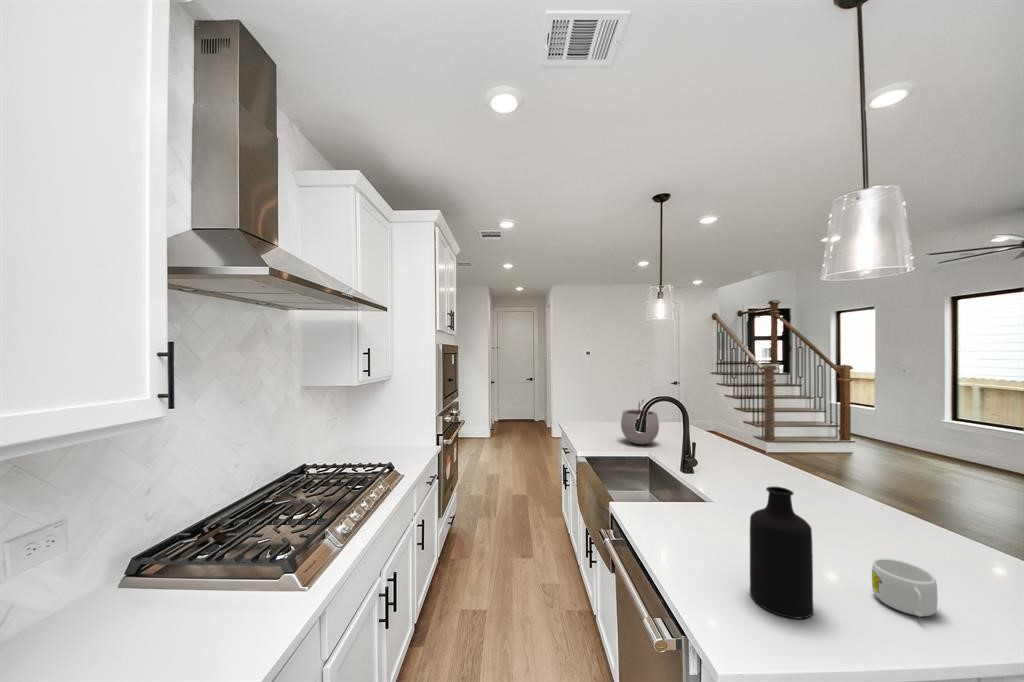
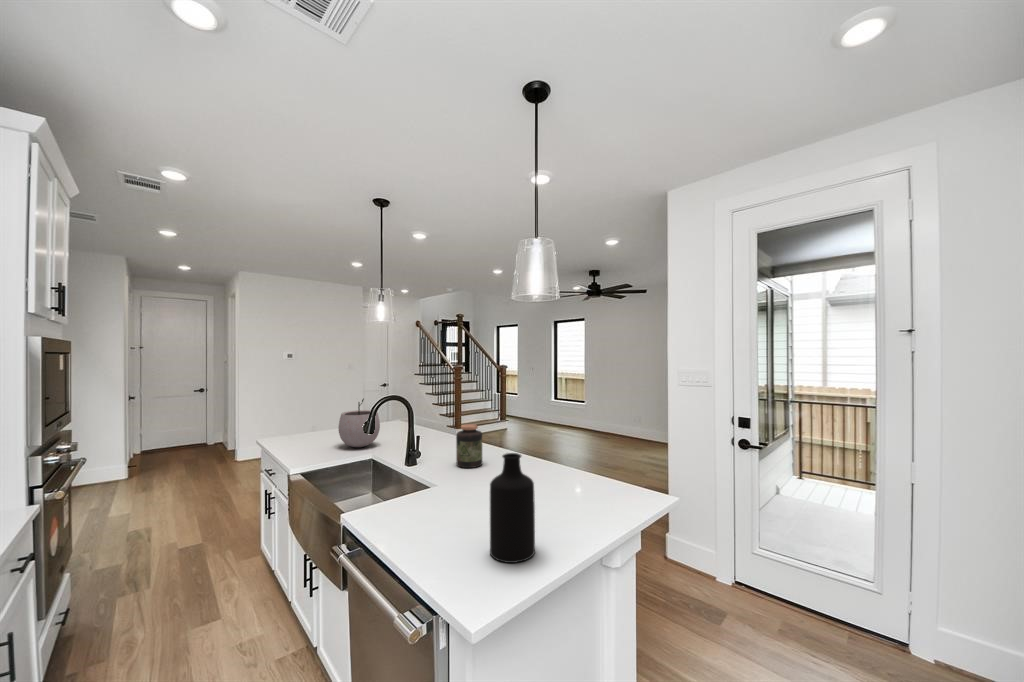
jar: none [736,440,770,490] -> present [456,424,482,468]
mug: present [872,558,938,617] -> none [564,493,599,529]

